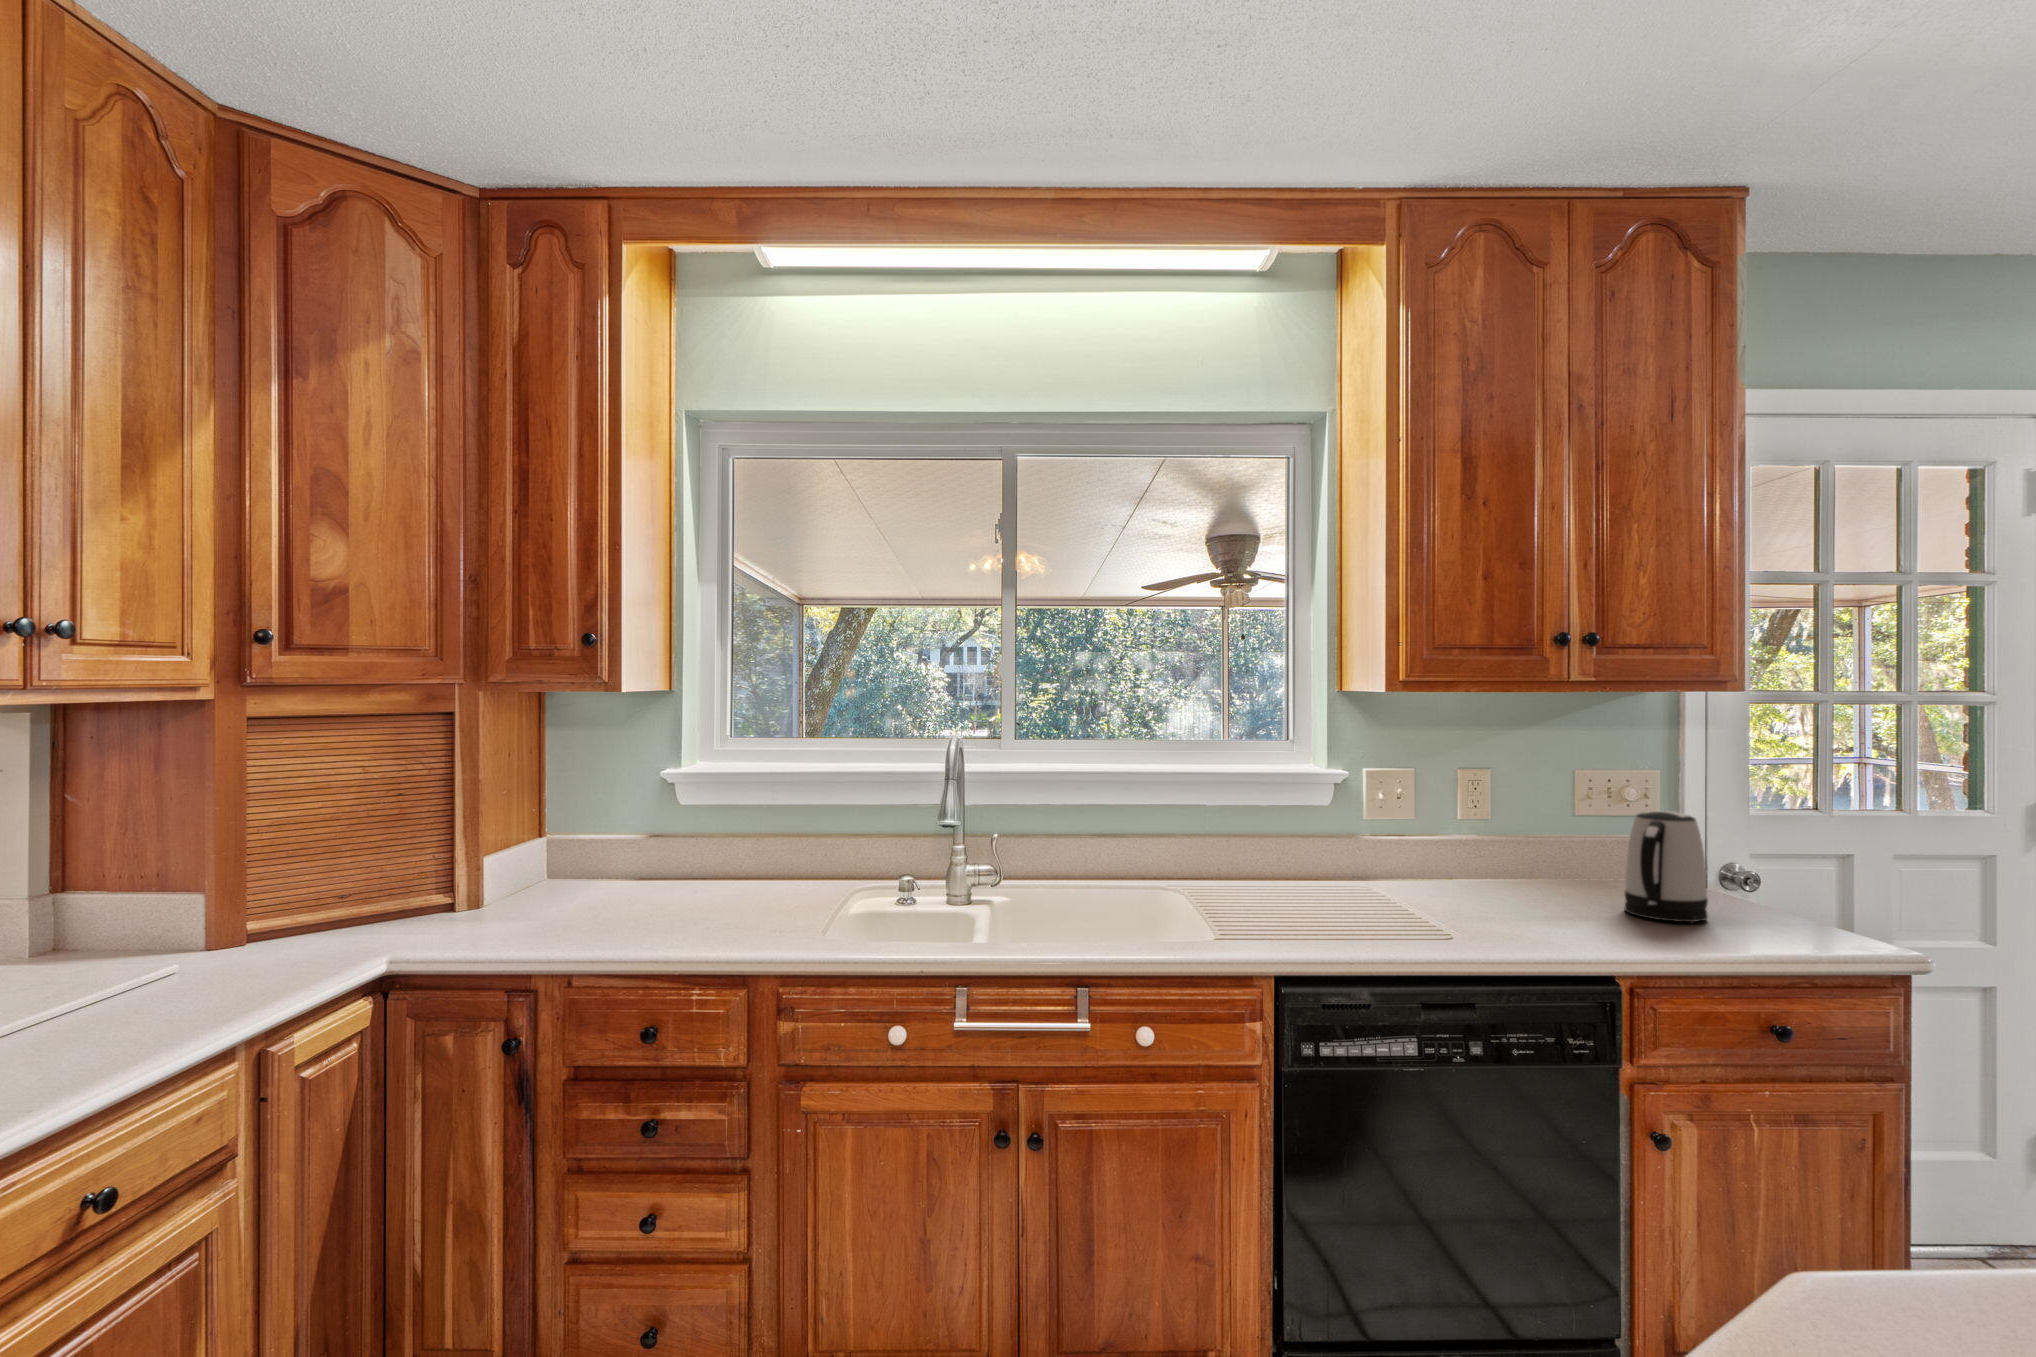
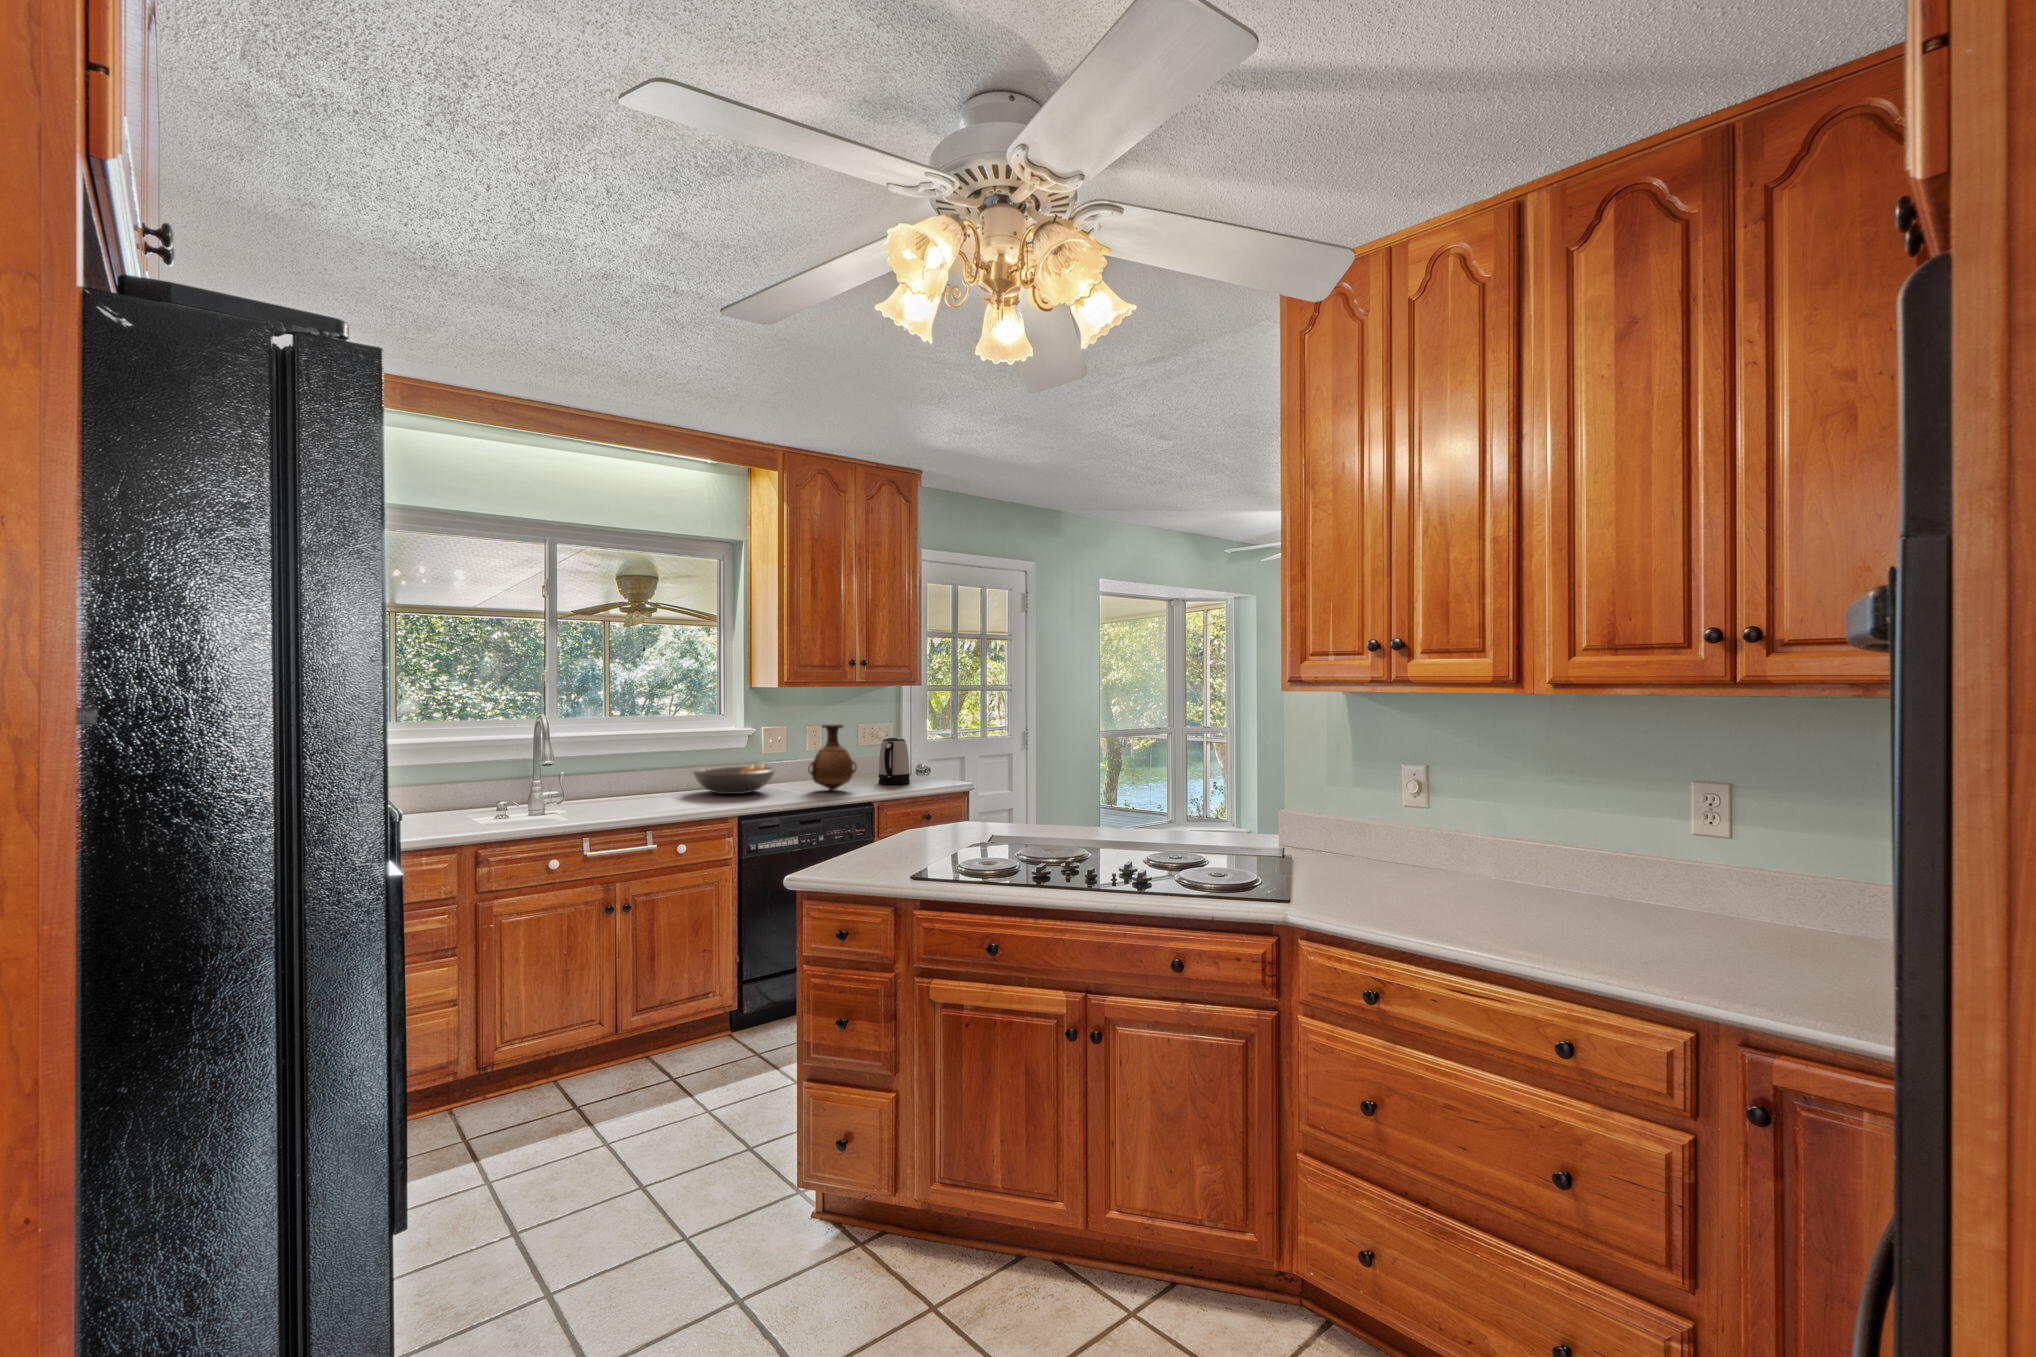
vase: none [1450,777,1569,926] -> present [808,725,857,791]
fruit bowl: none [1211,847,1379,910] -> present [693,763,775,794]

